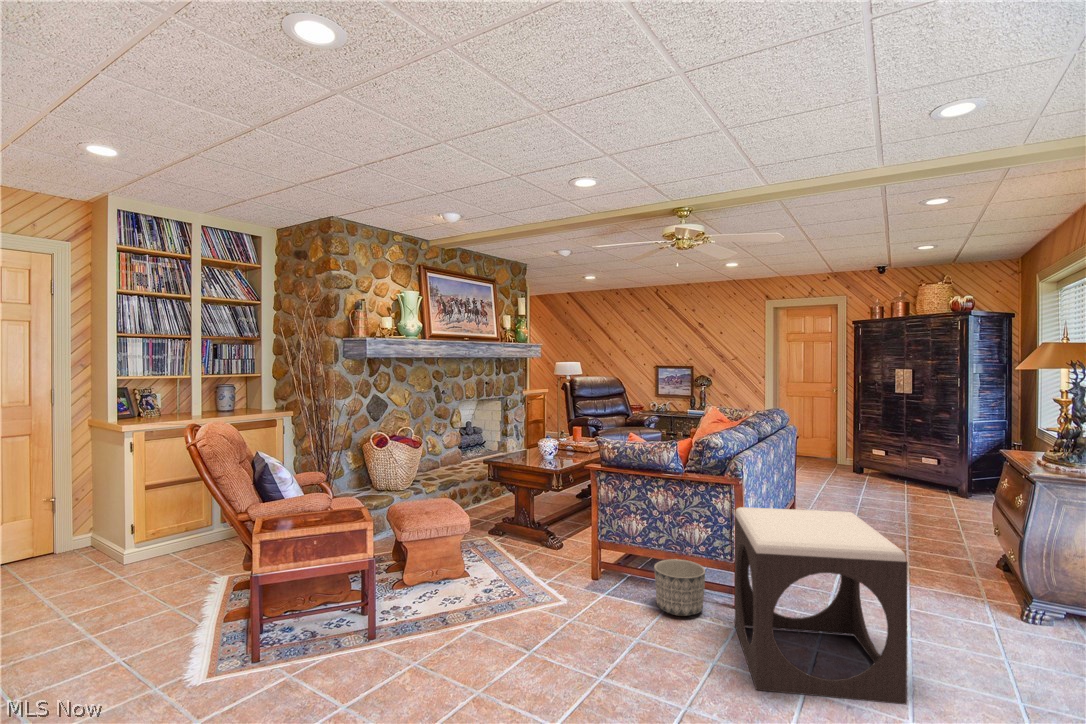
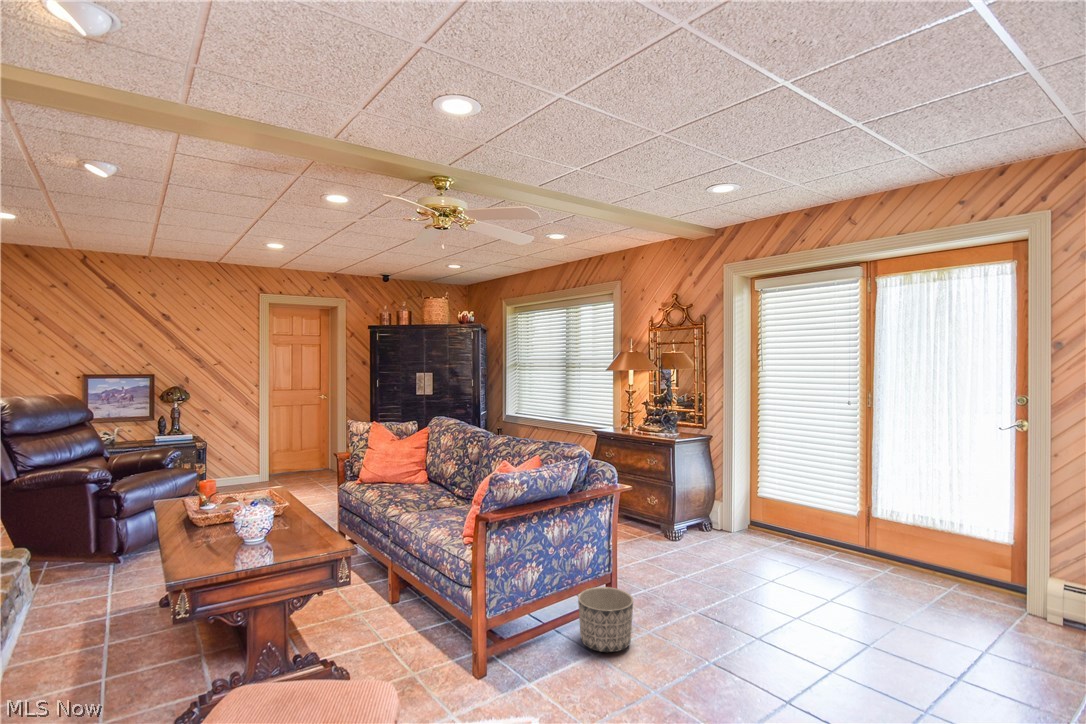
footstool: present [735,507,907,705] -> none [652,490,784,657]

